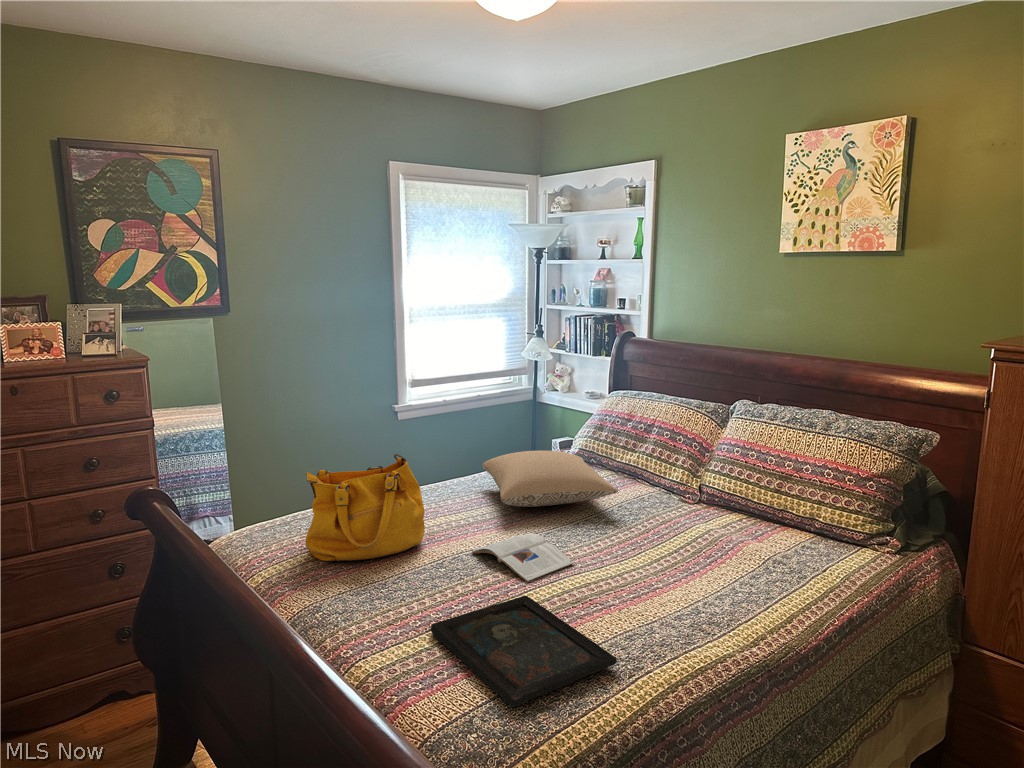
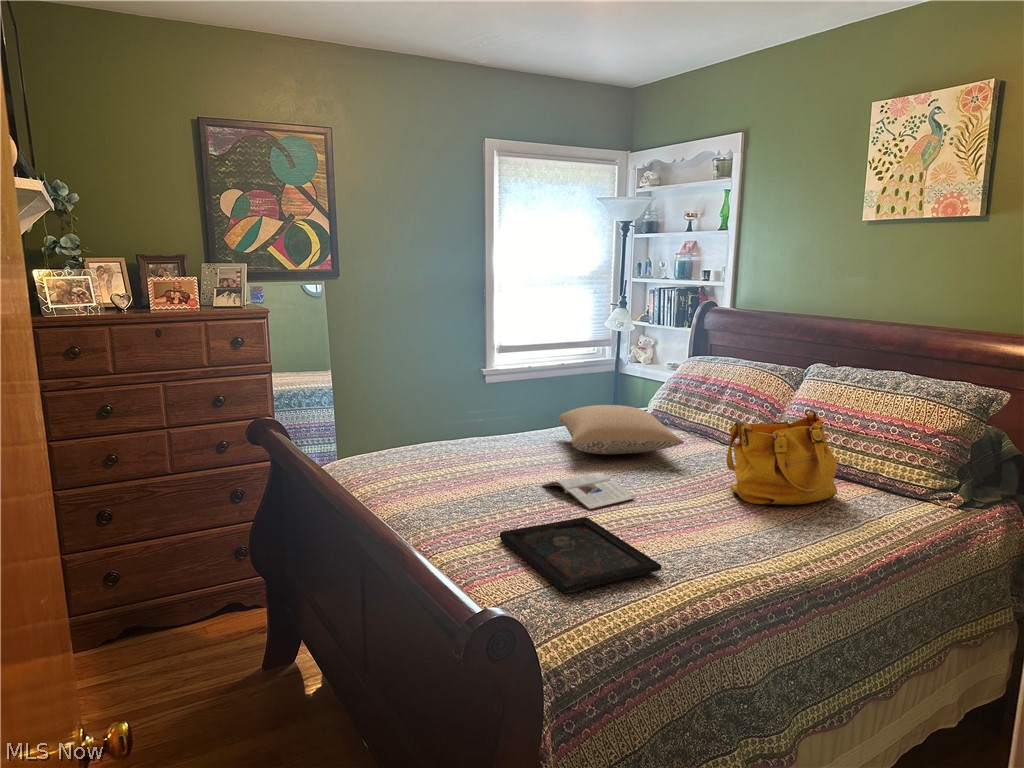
handbag: present [305,454,425,561] -> present [727,410,837,505]

